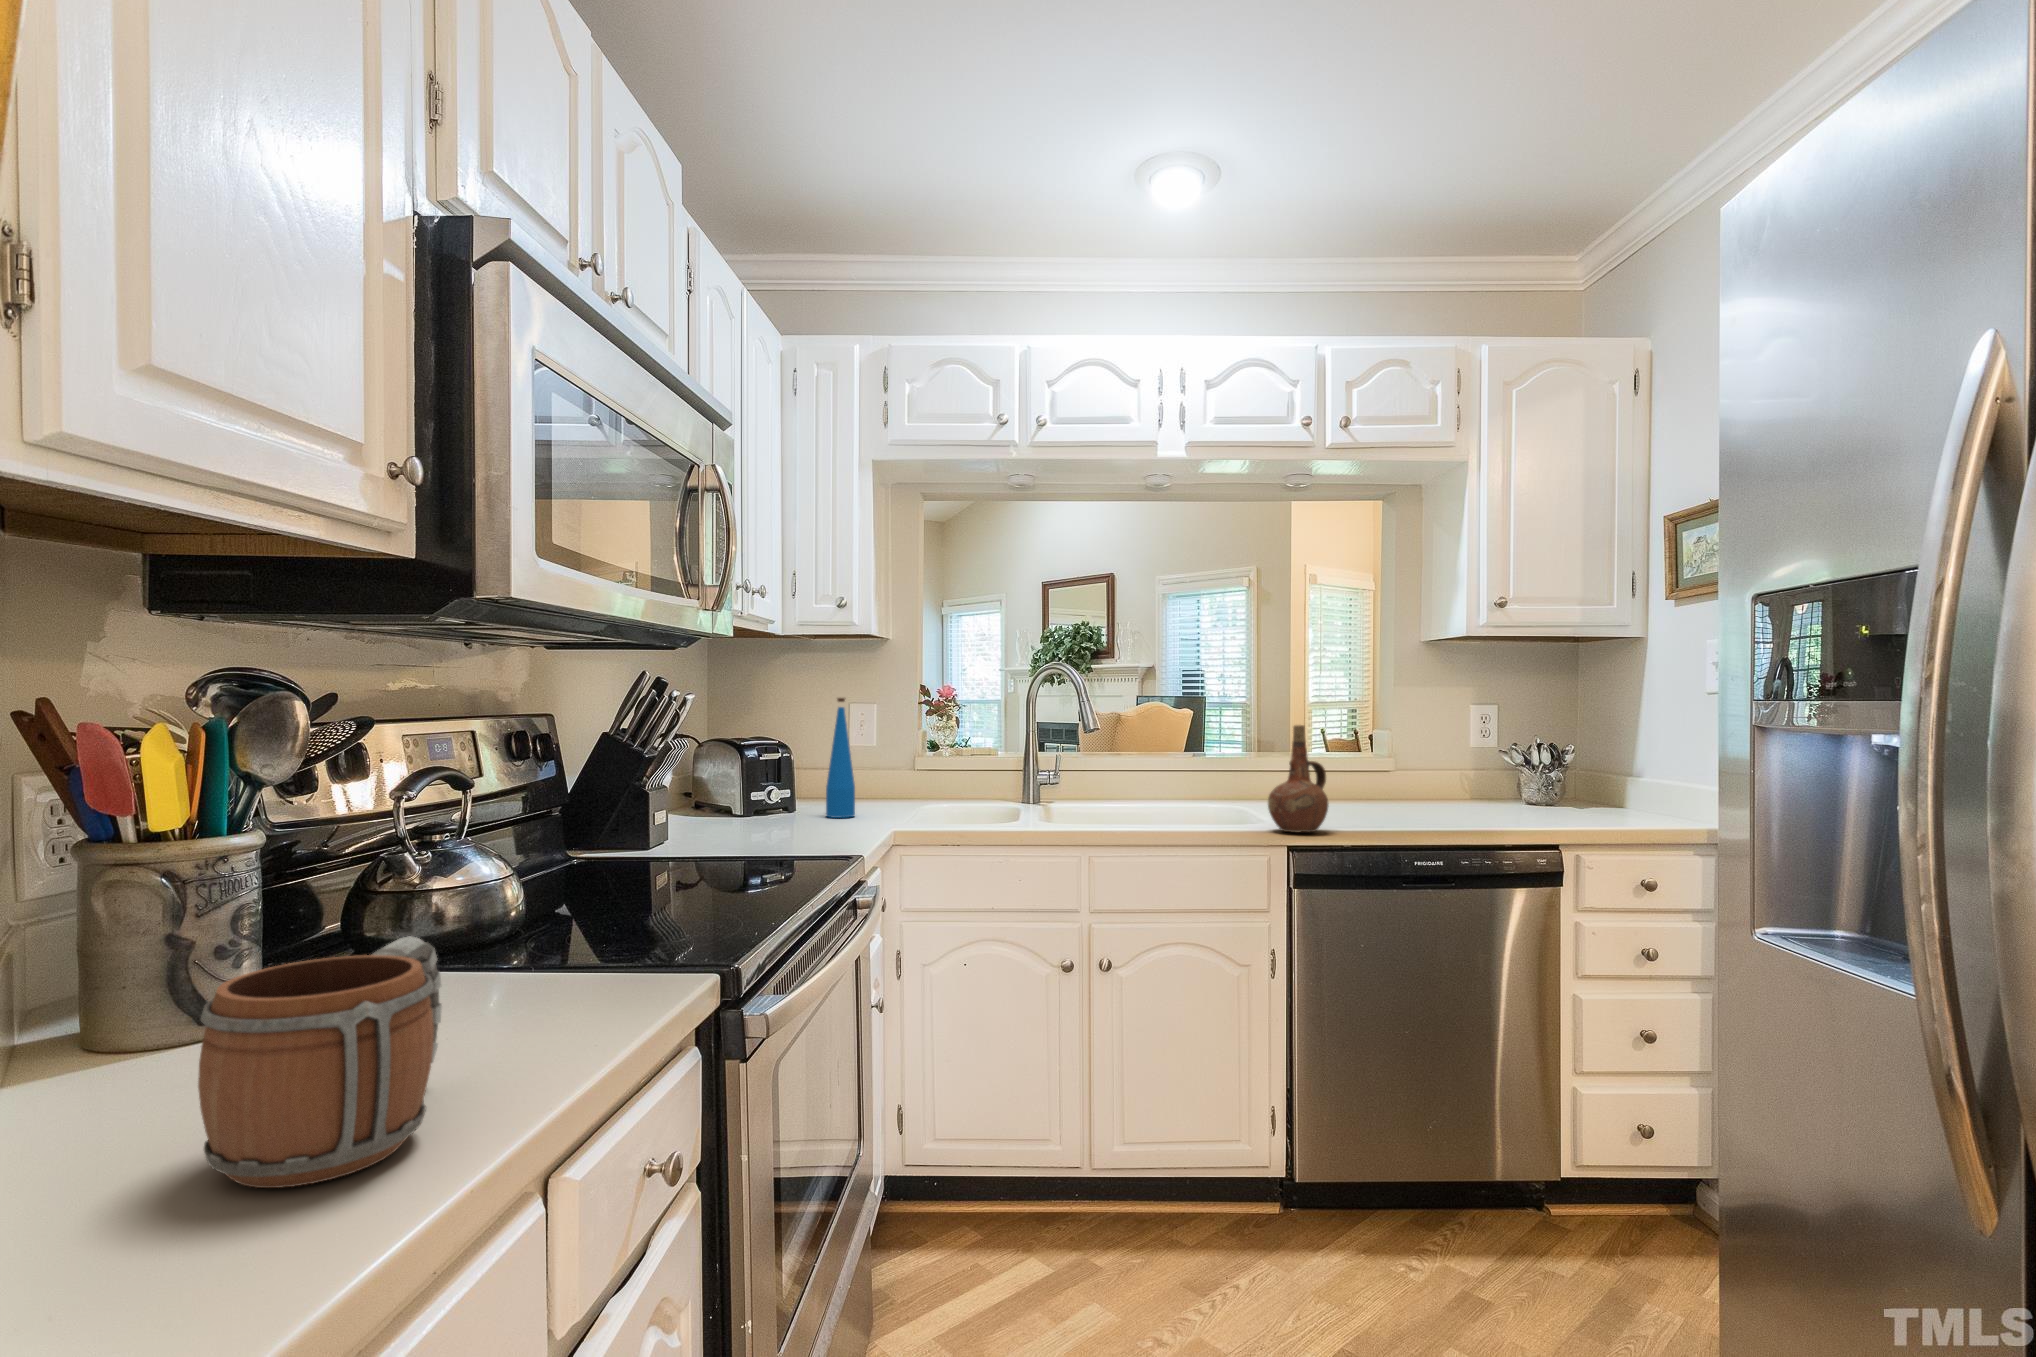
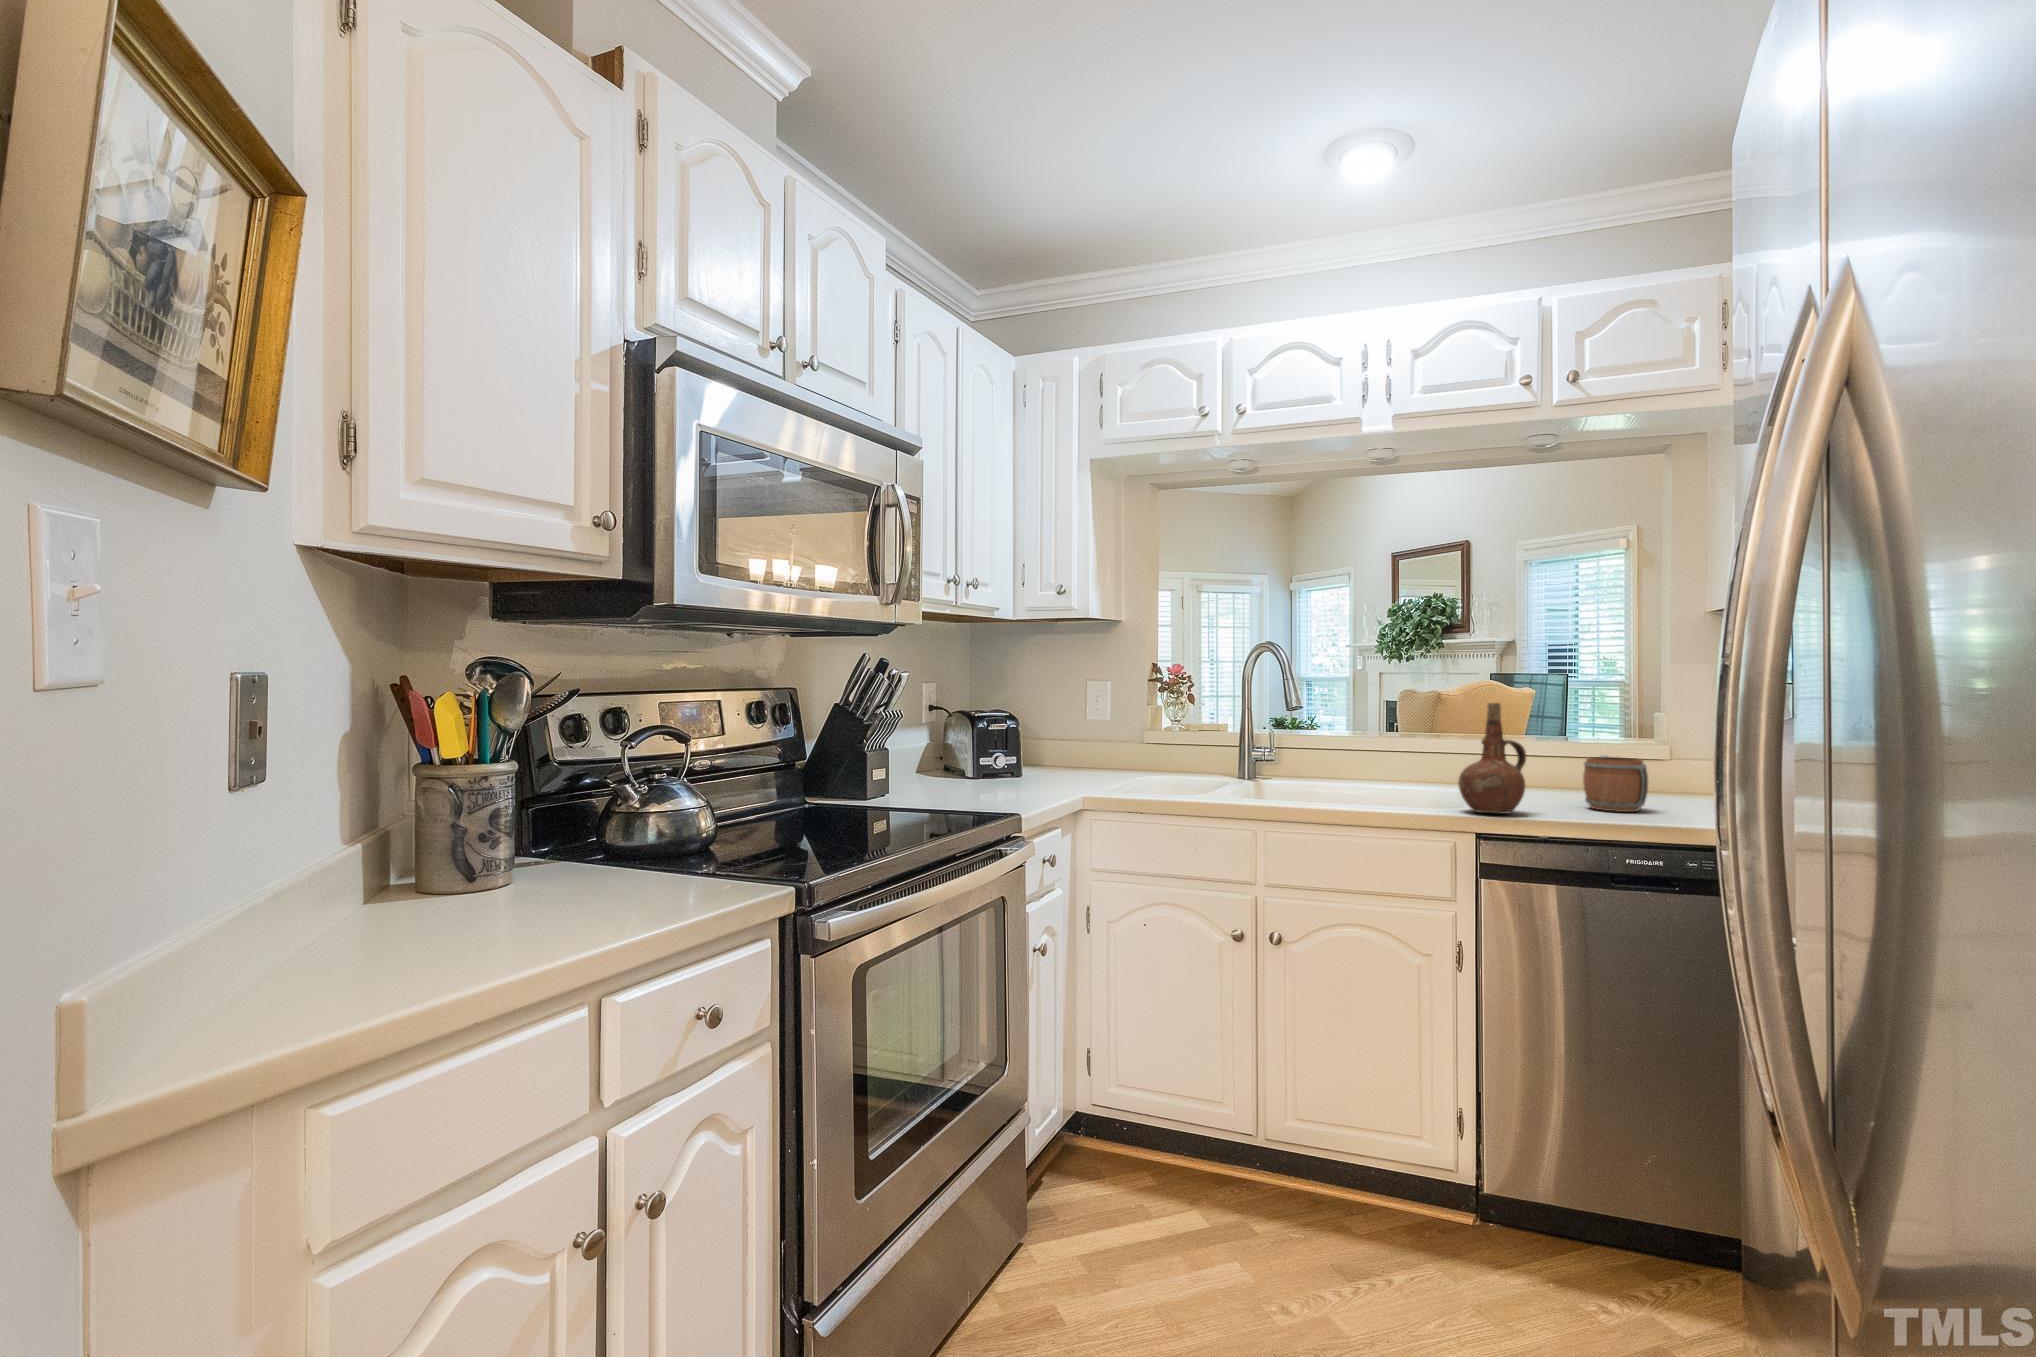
bottle: present [826,698,855,818] -> none [1048,676,1074,783]
mug: present [198,936,442,1188] -> present [1583,755,1648,812]

